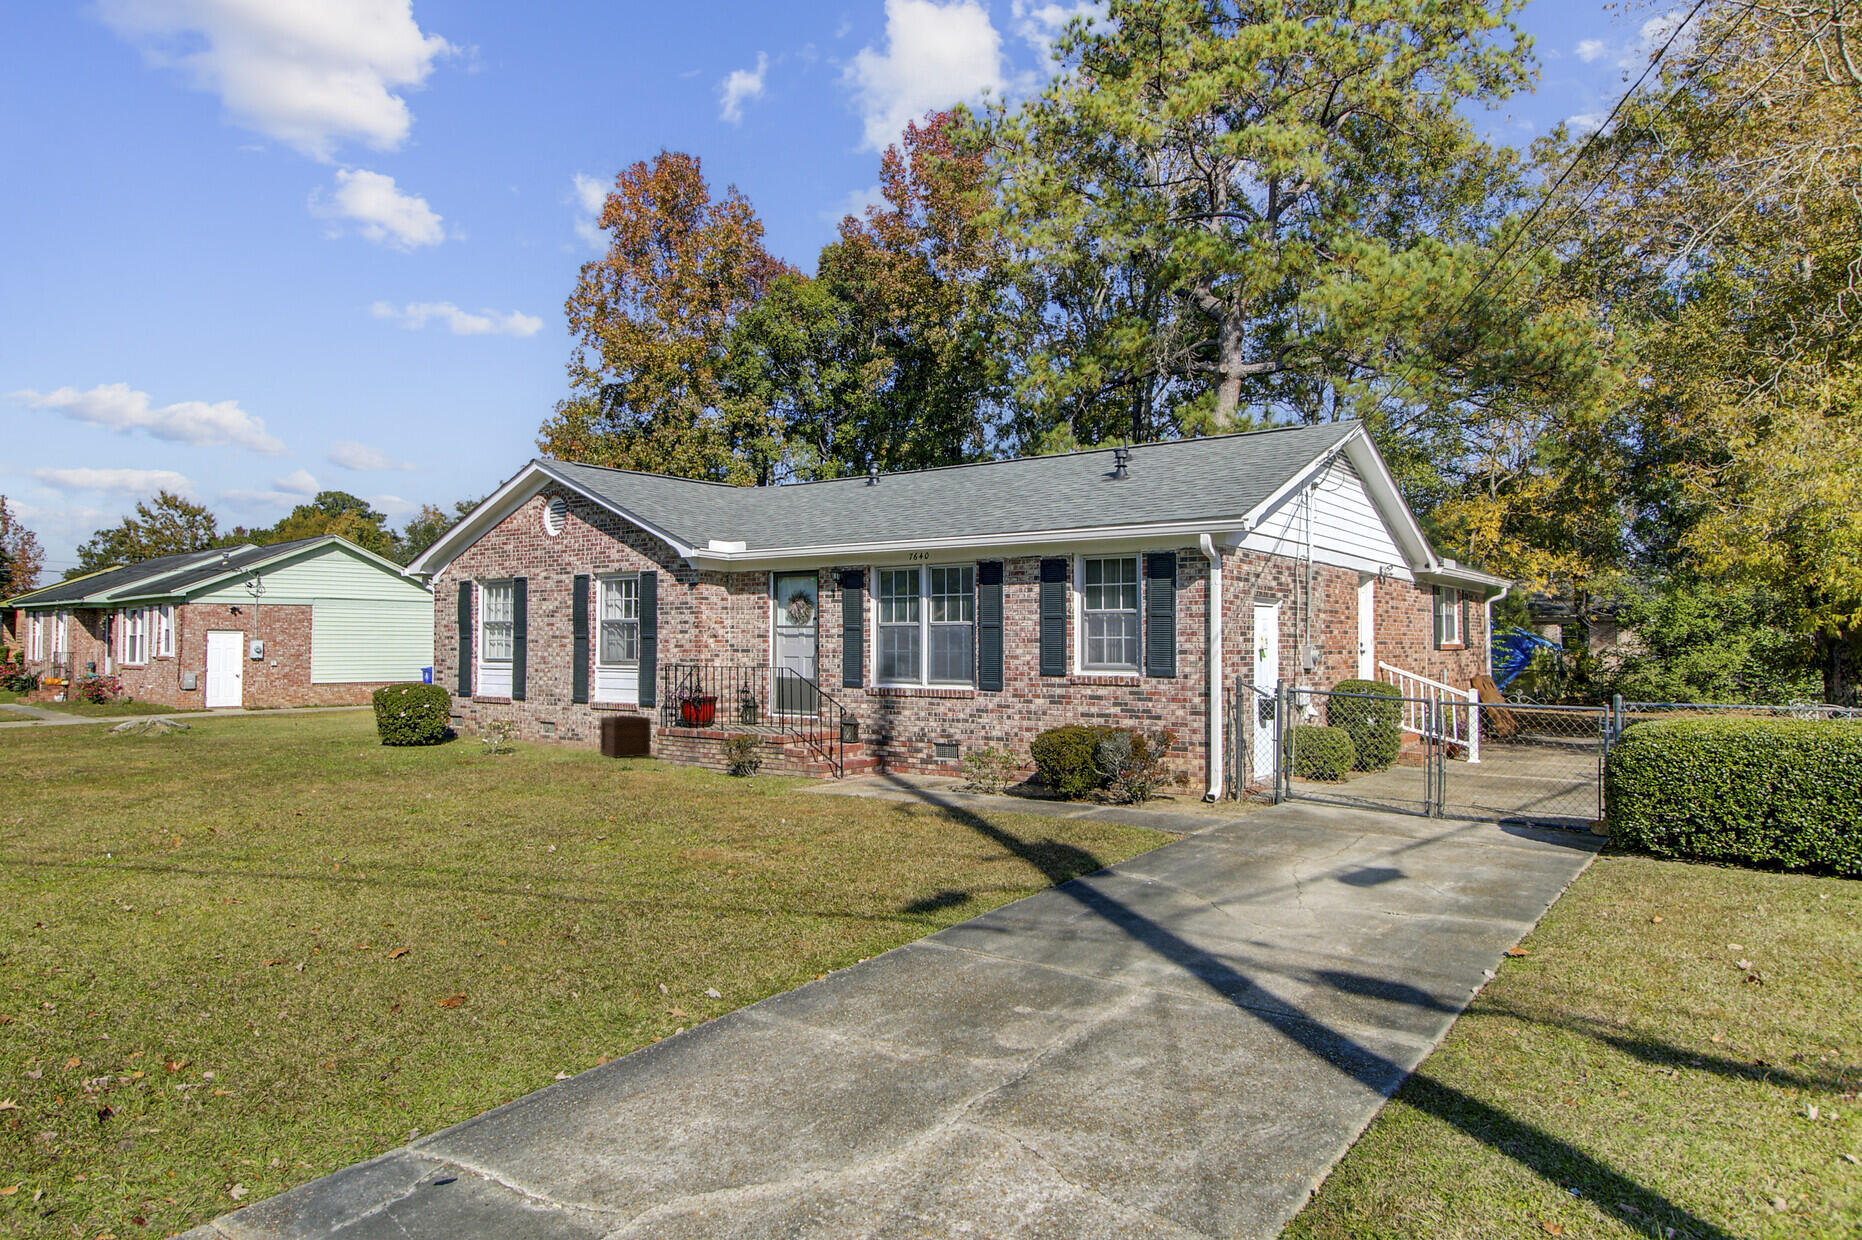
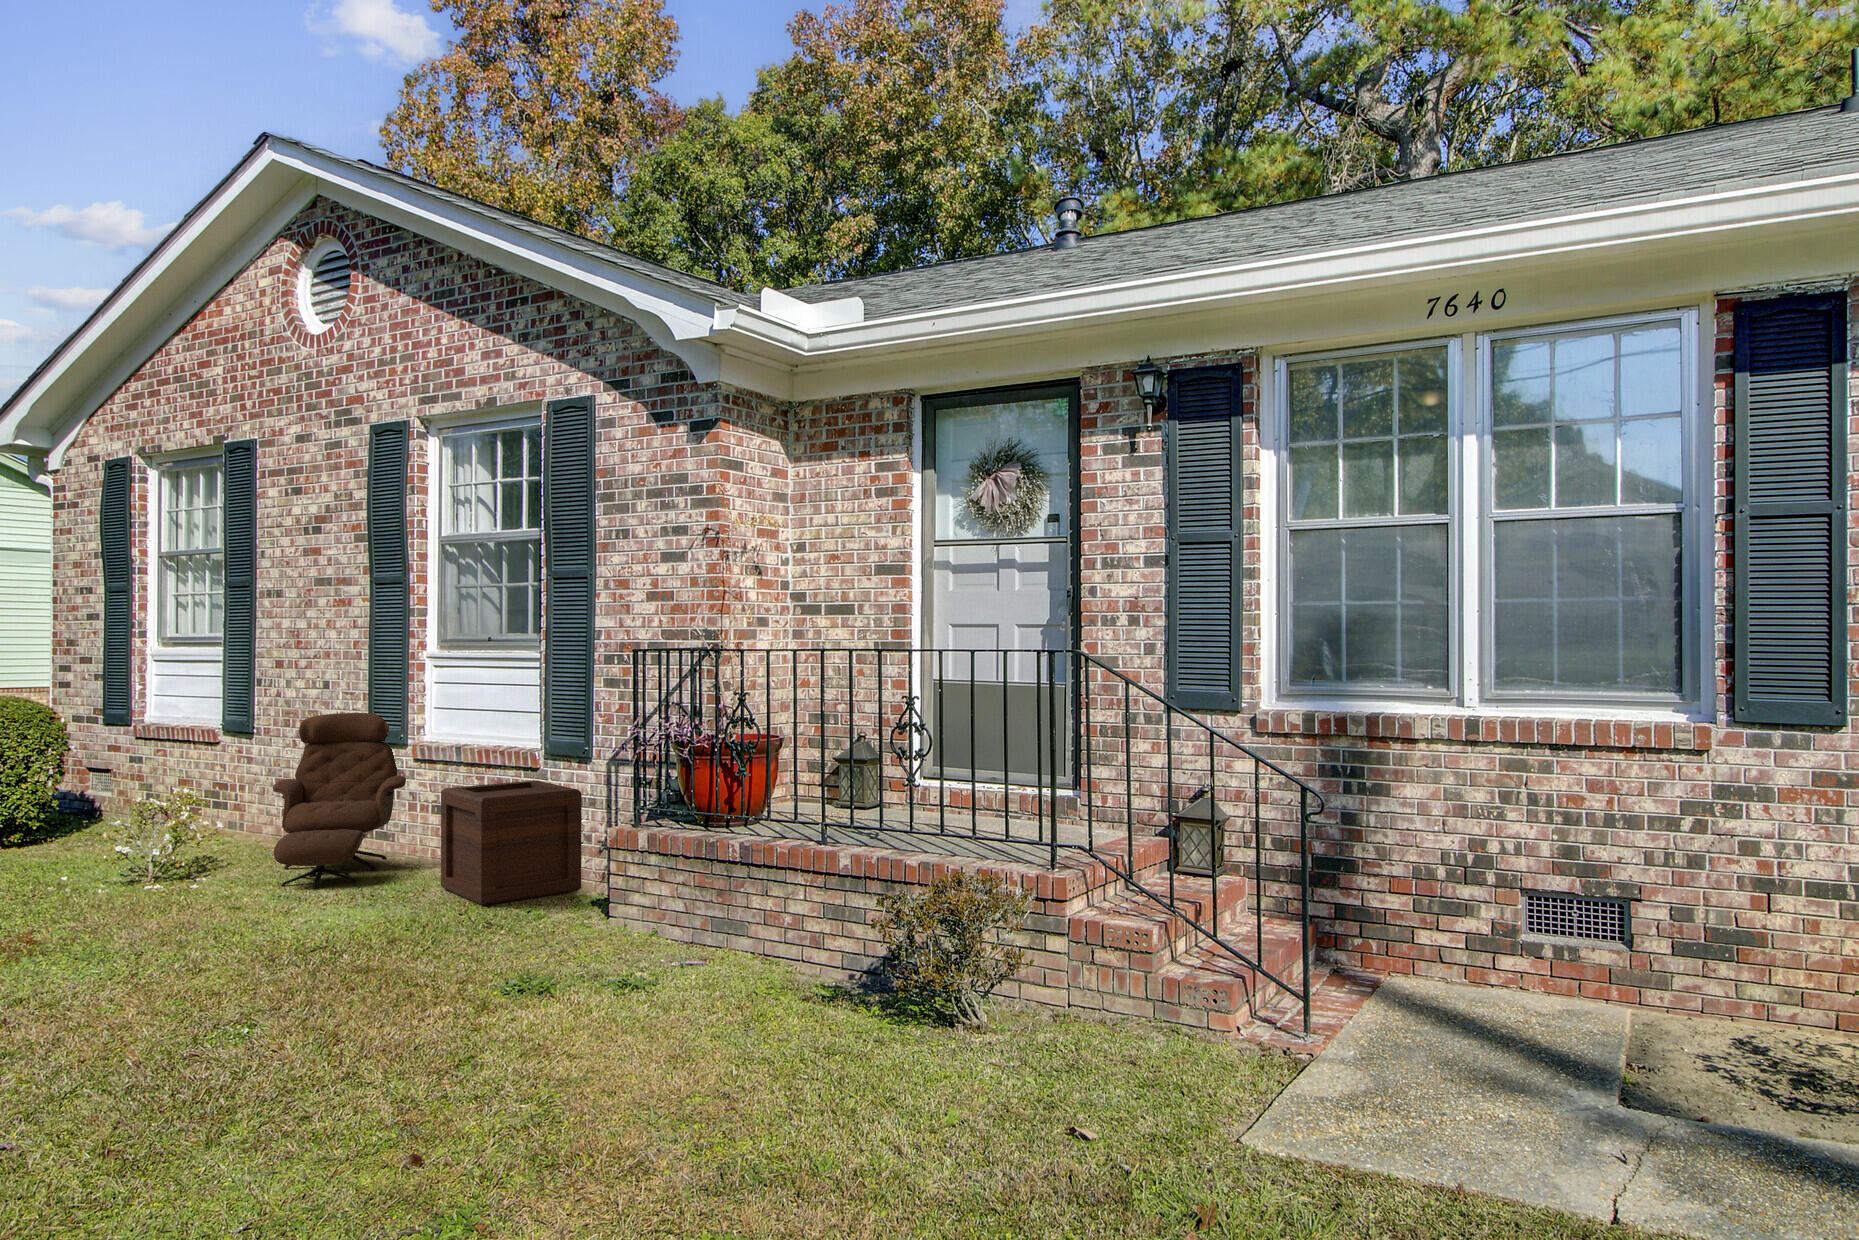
lounge chair: none [538,690,587,754] -> present [272,713,406,889]

